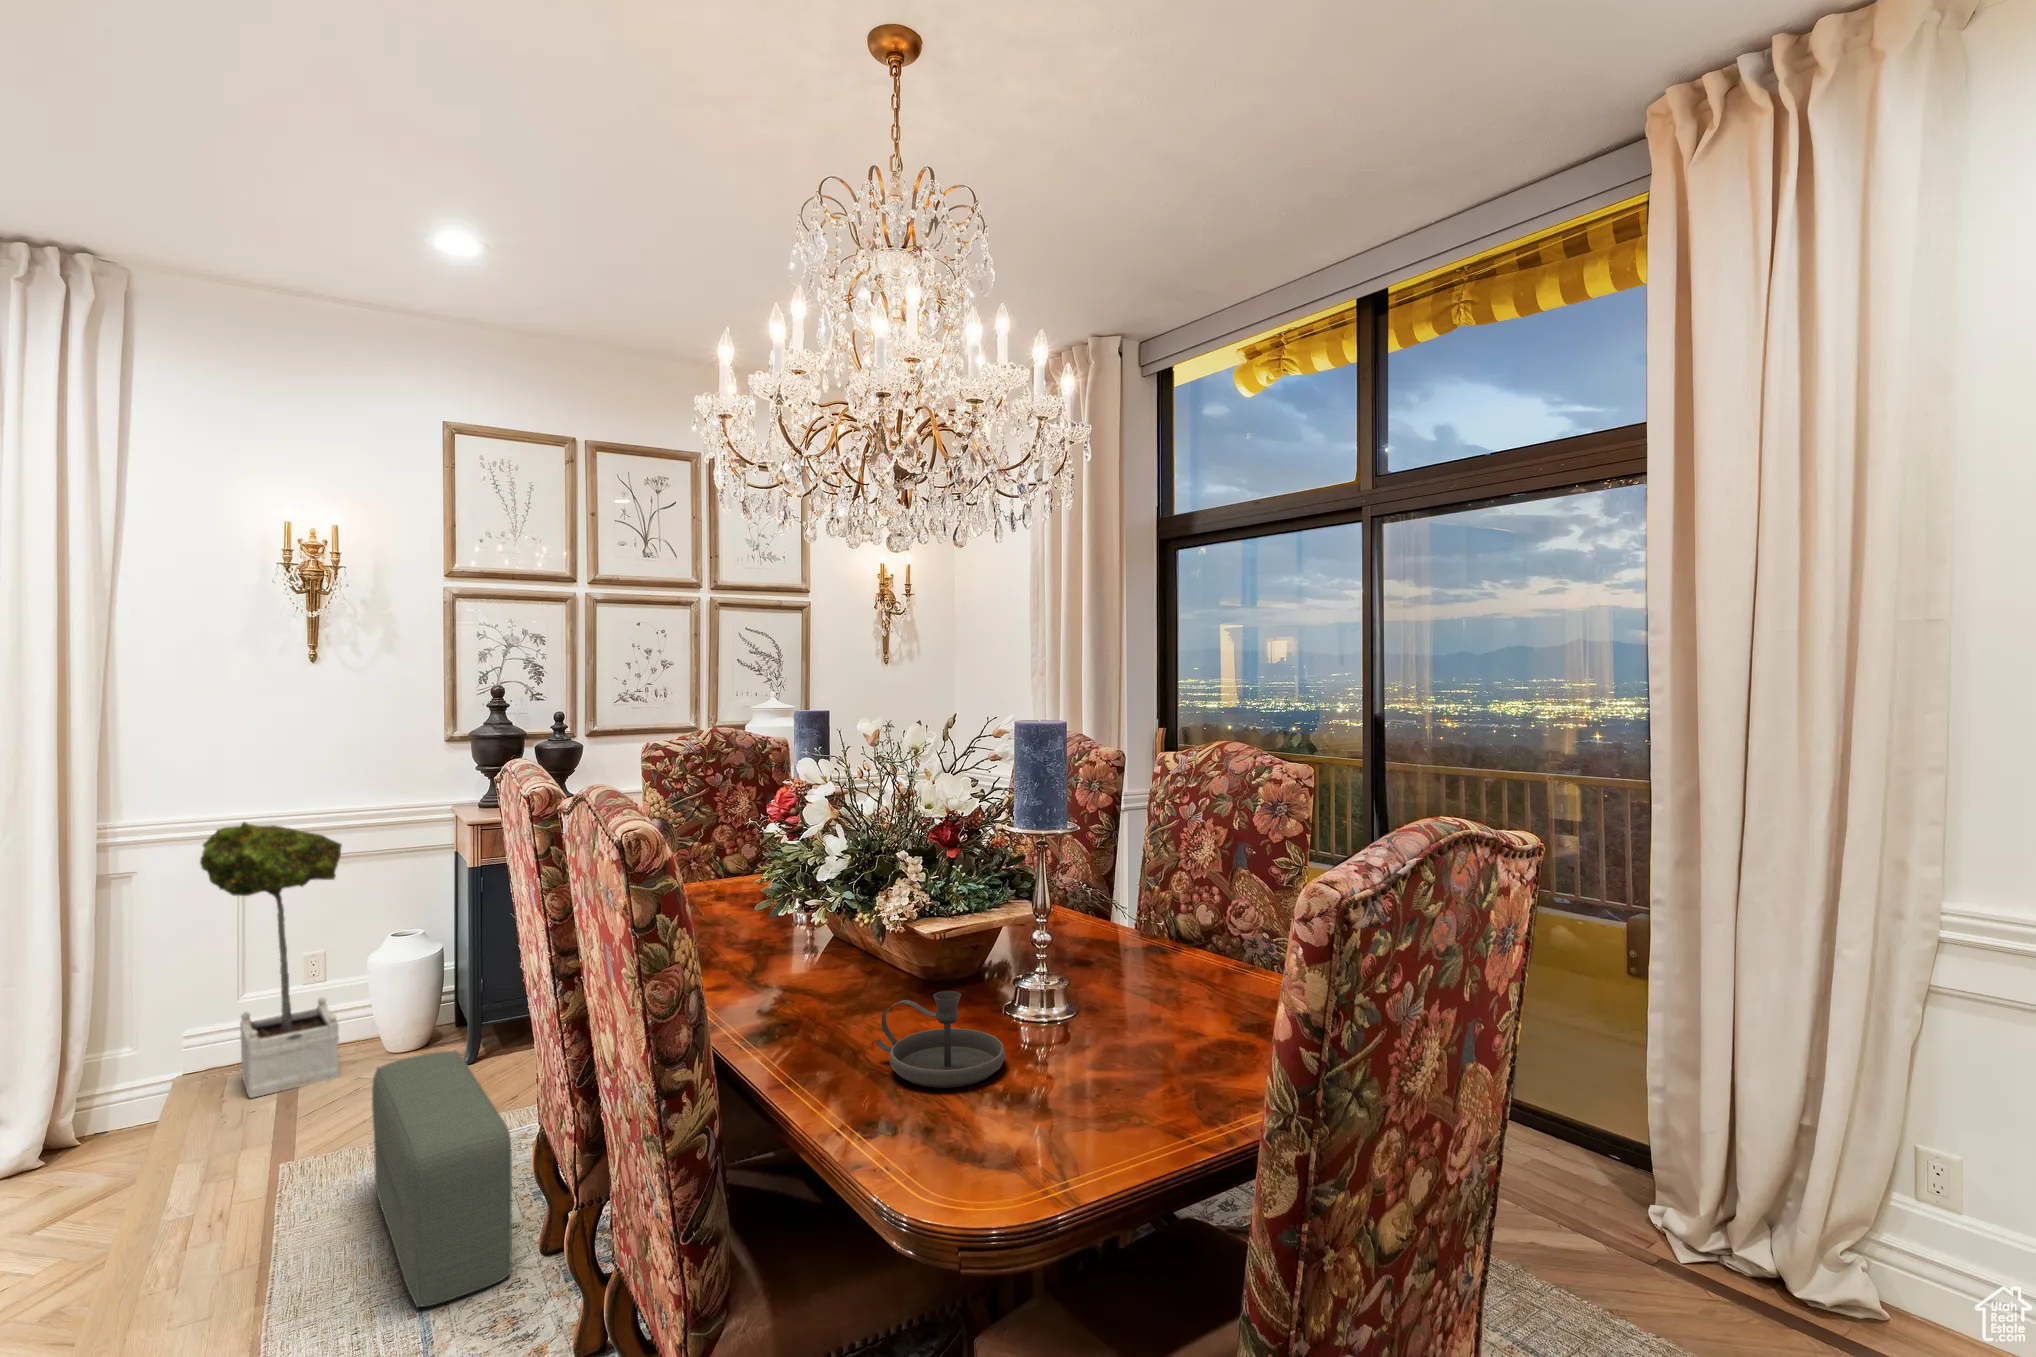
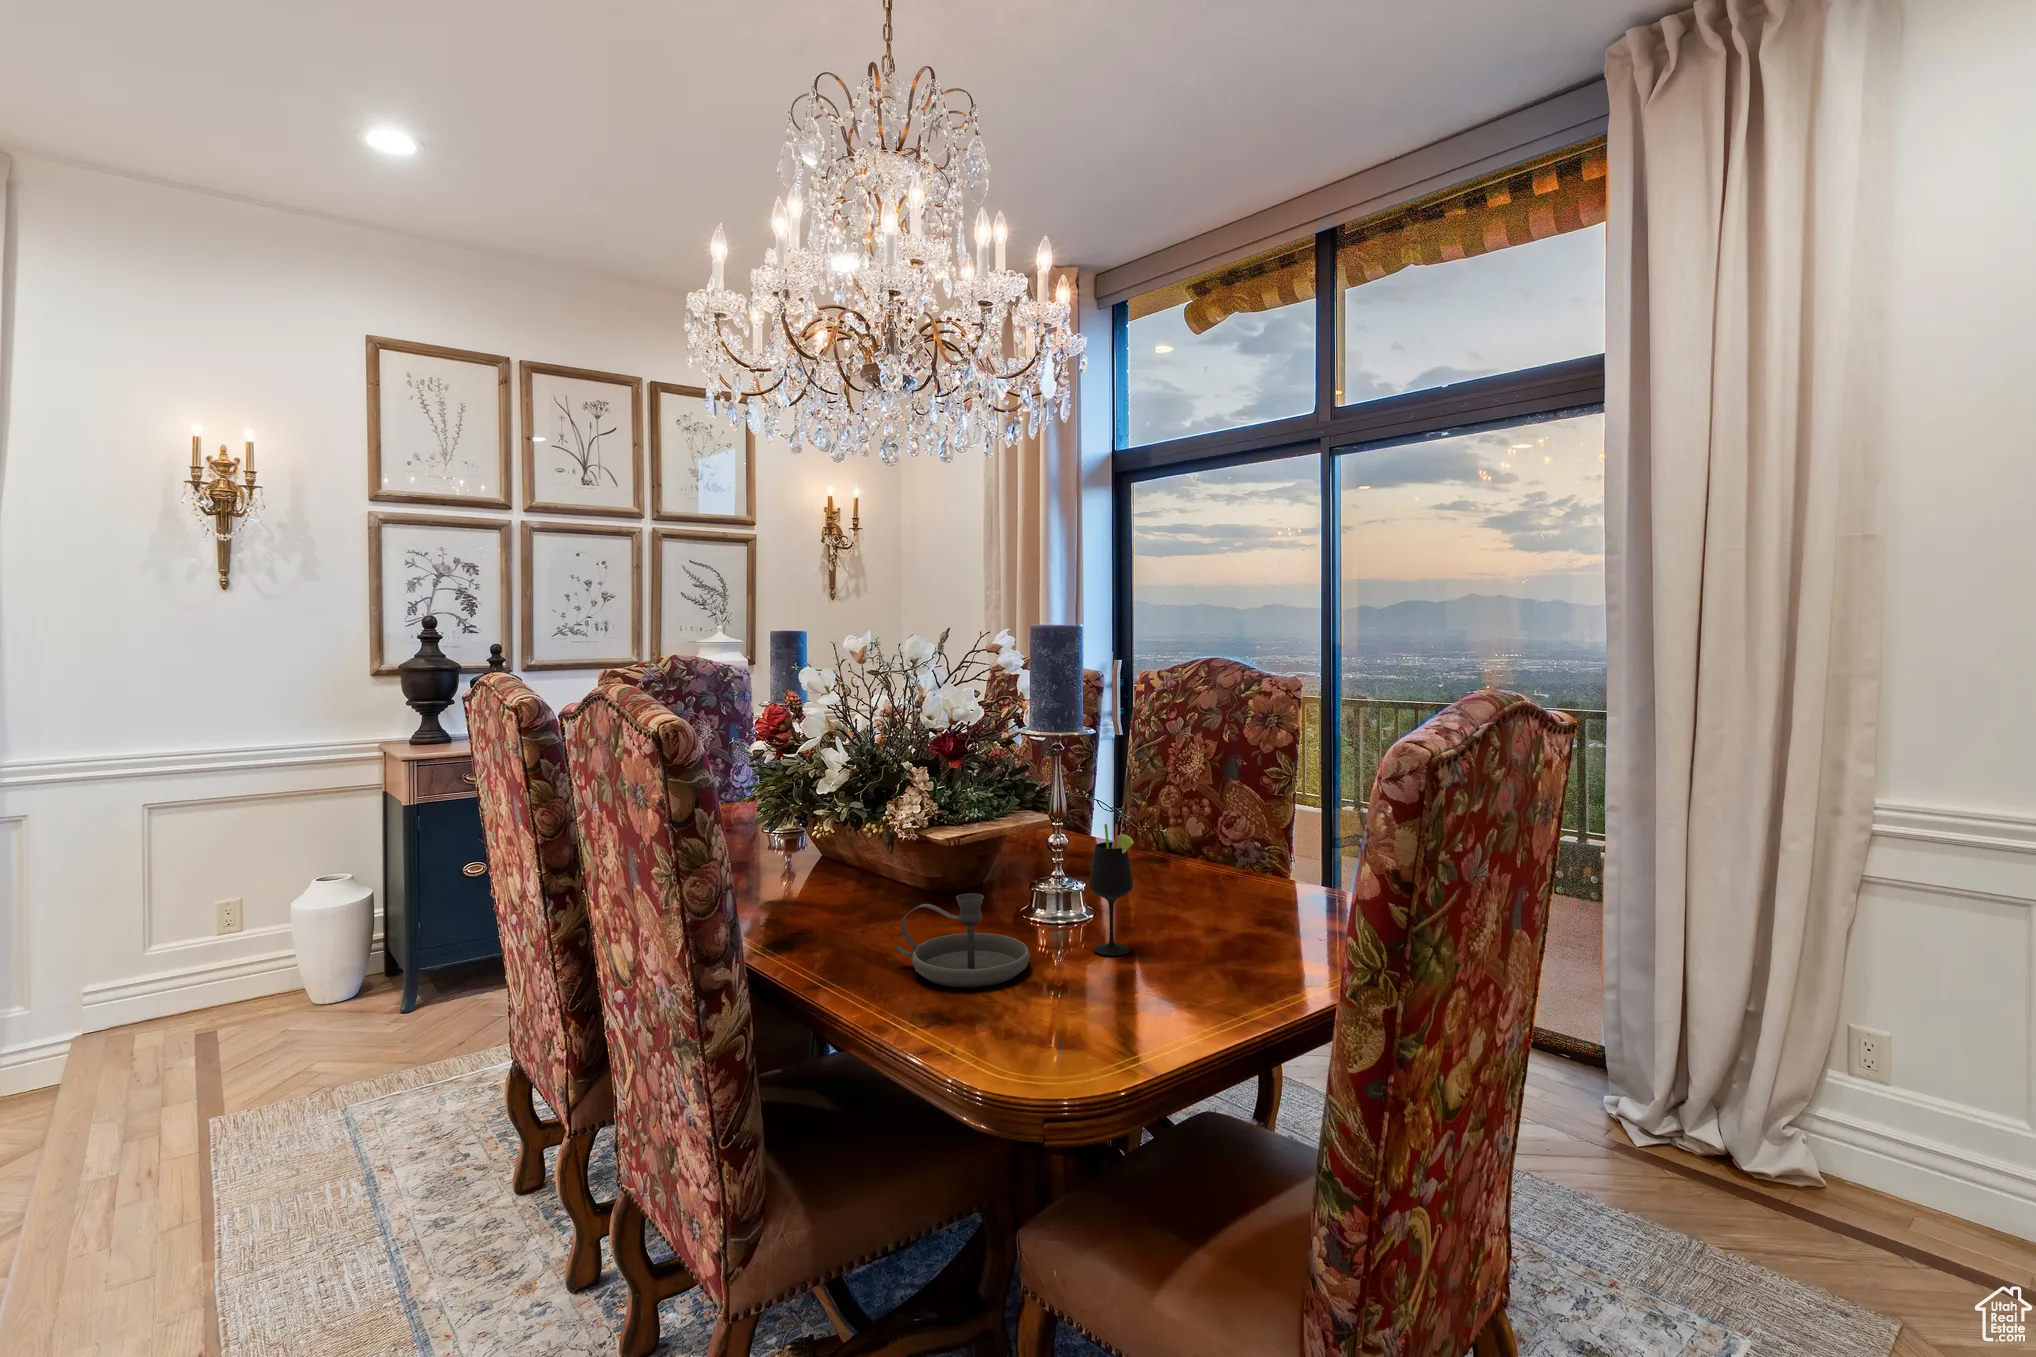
potted tree: present [200,822,342,1098] -> none [104,763,269,1055]
wine glass: none [1069,925,1112,1057] -> present [1089,824,1134,955]
pouf: present [372,1051,512,1307] -> none [321,993,487,1250]

